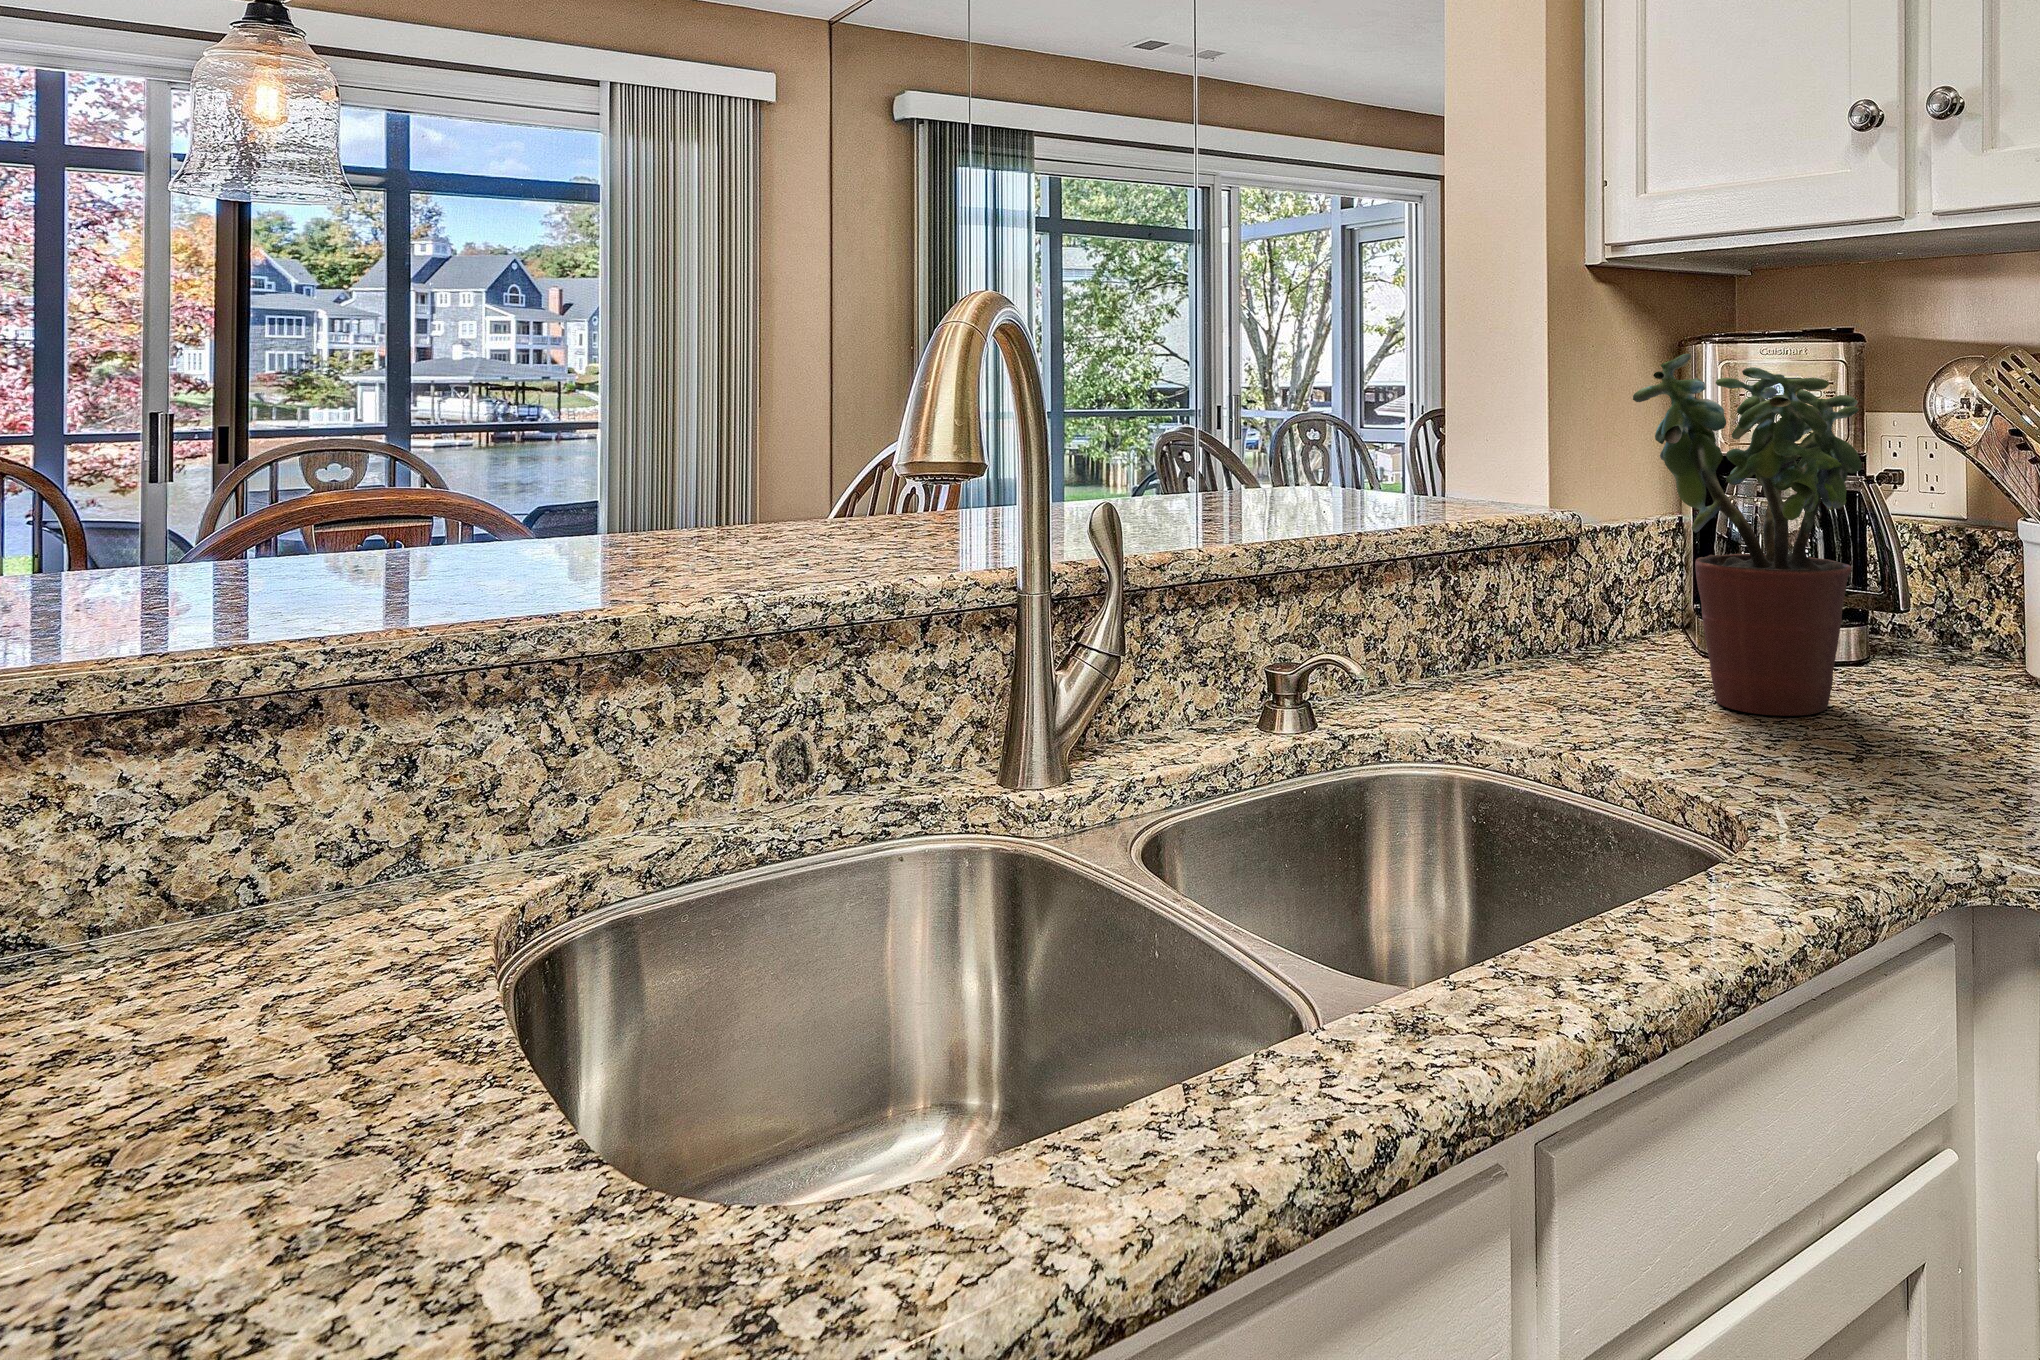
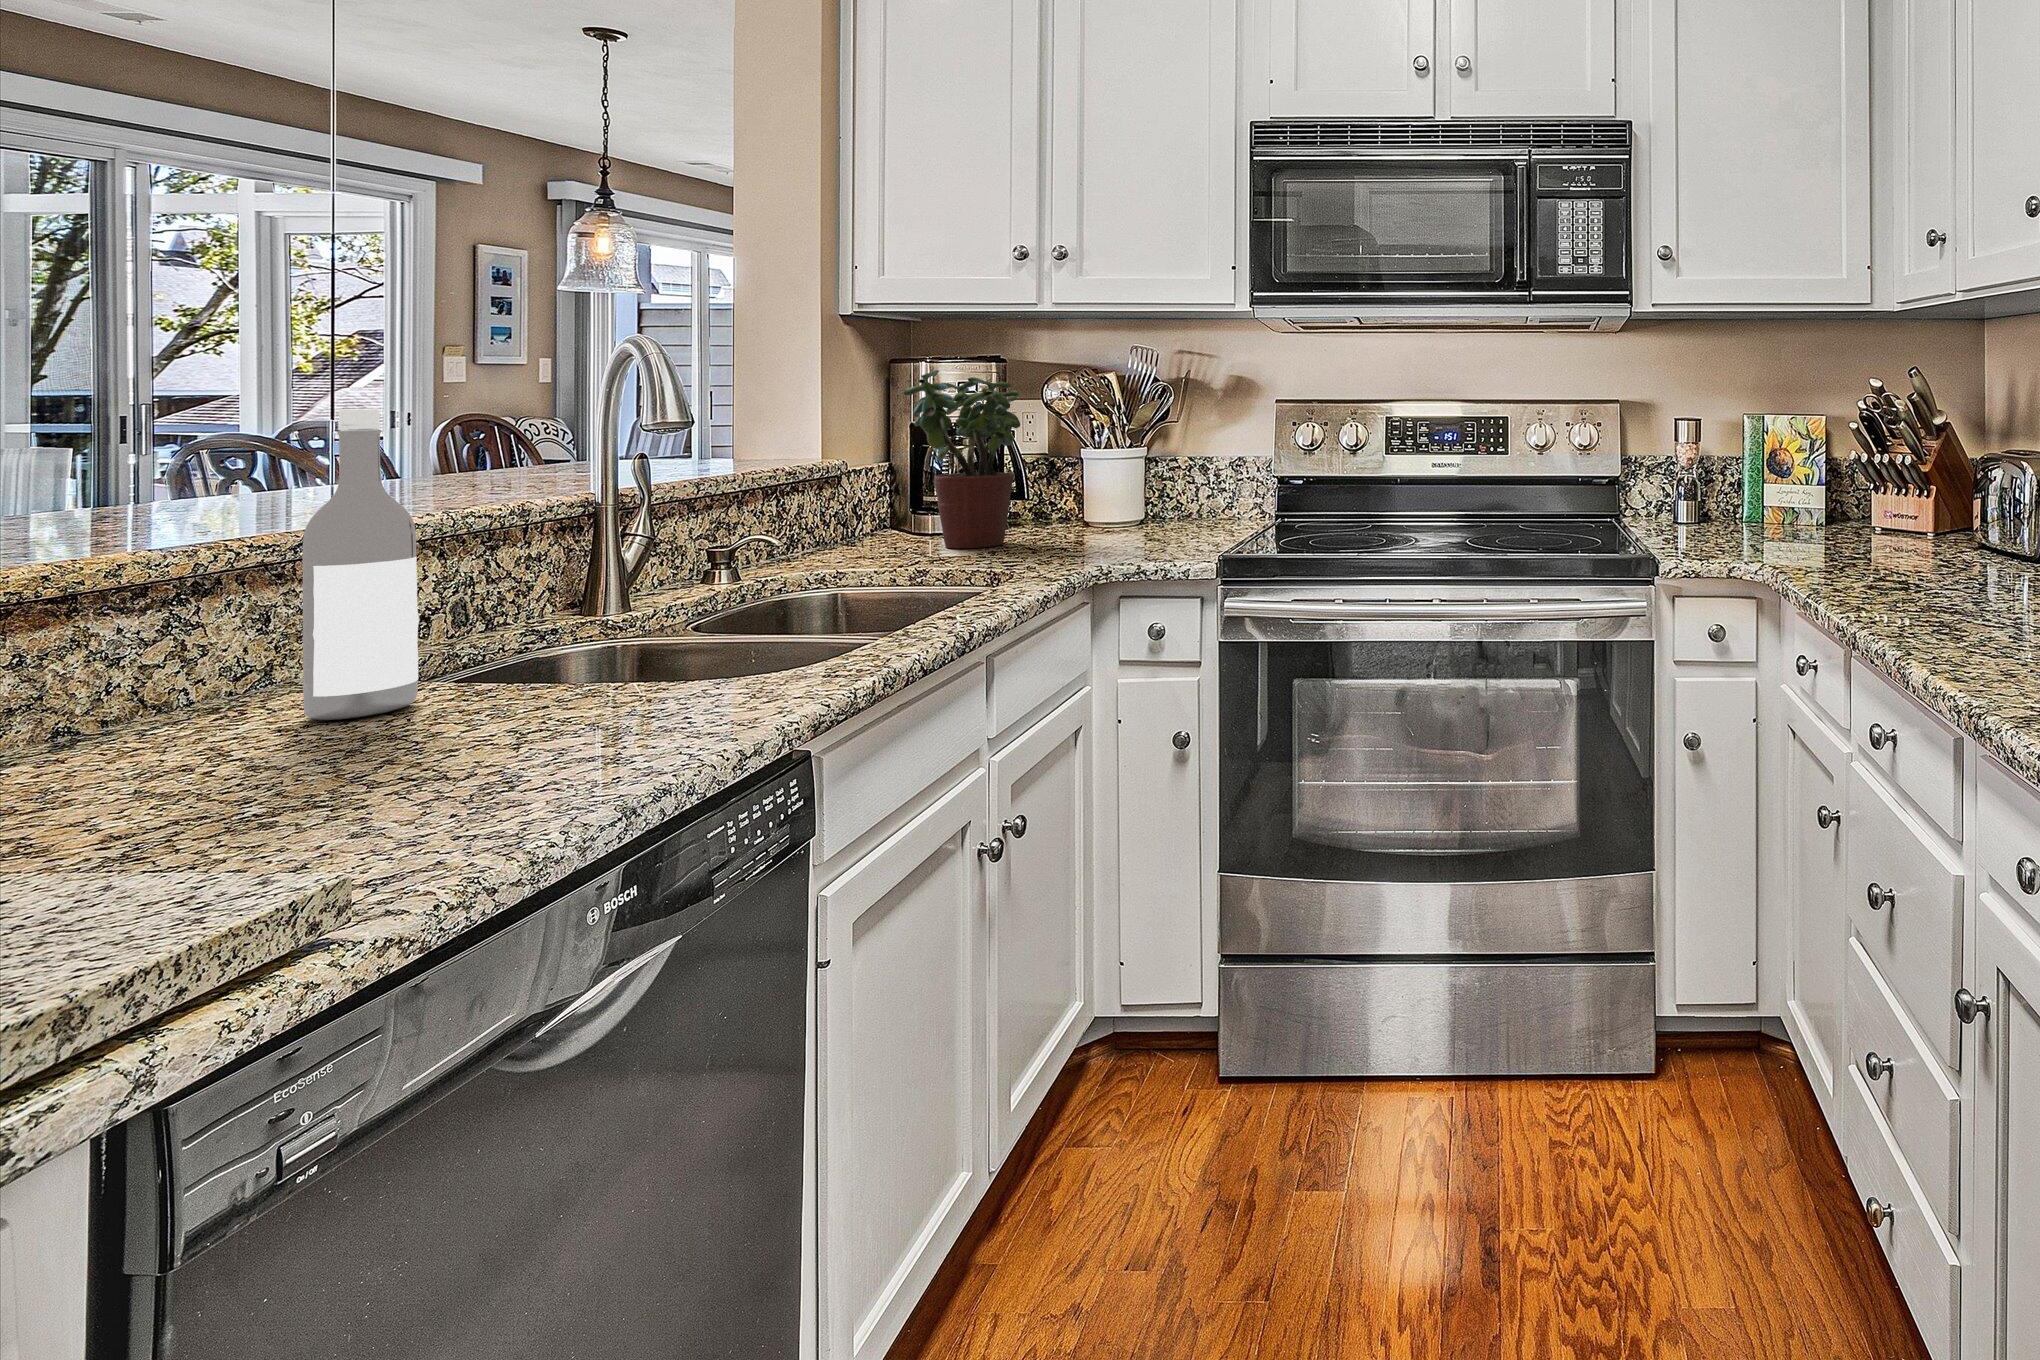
wine bottle: none [116,431,330,1060] -> present [303,408,419,720]

